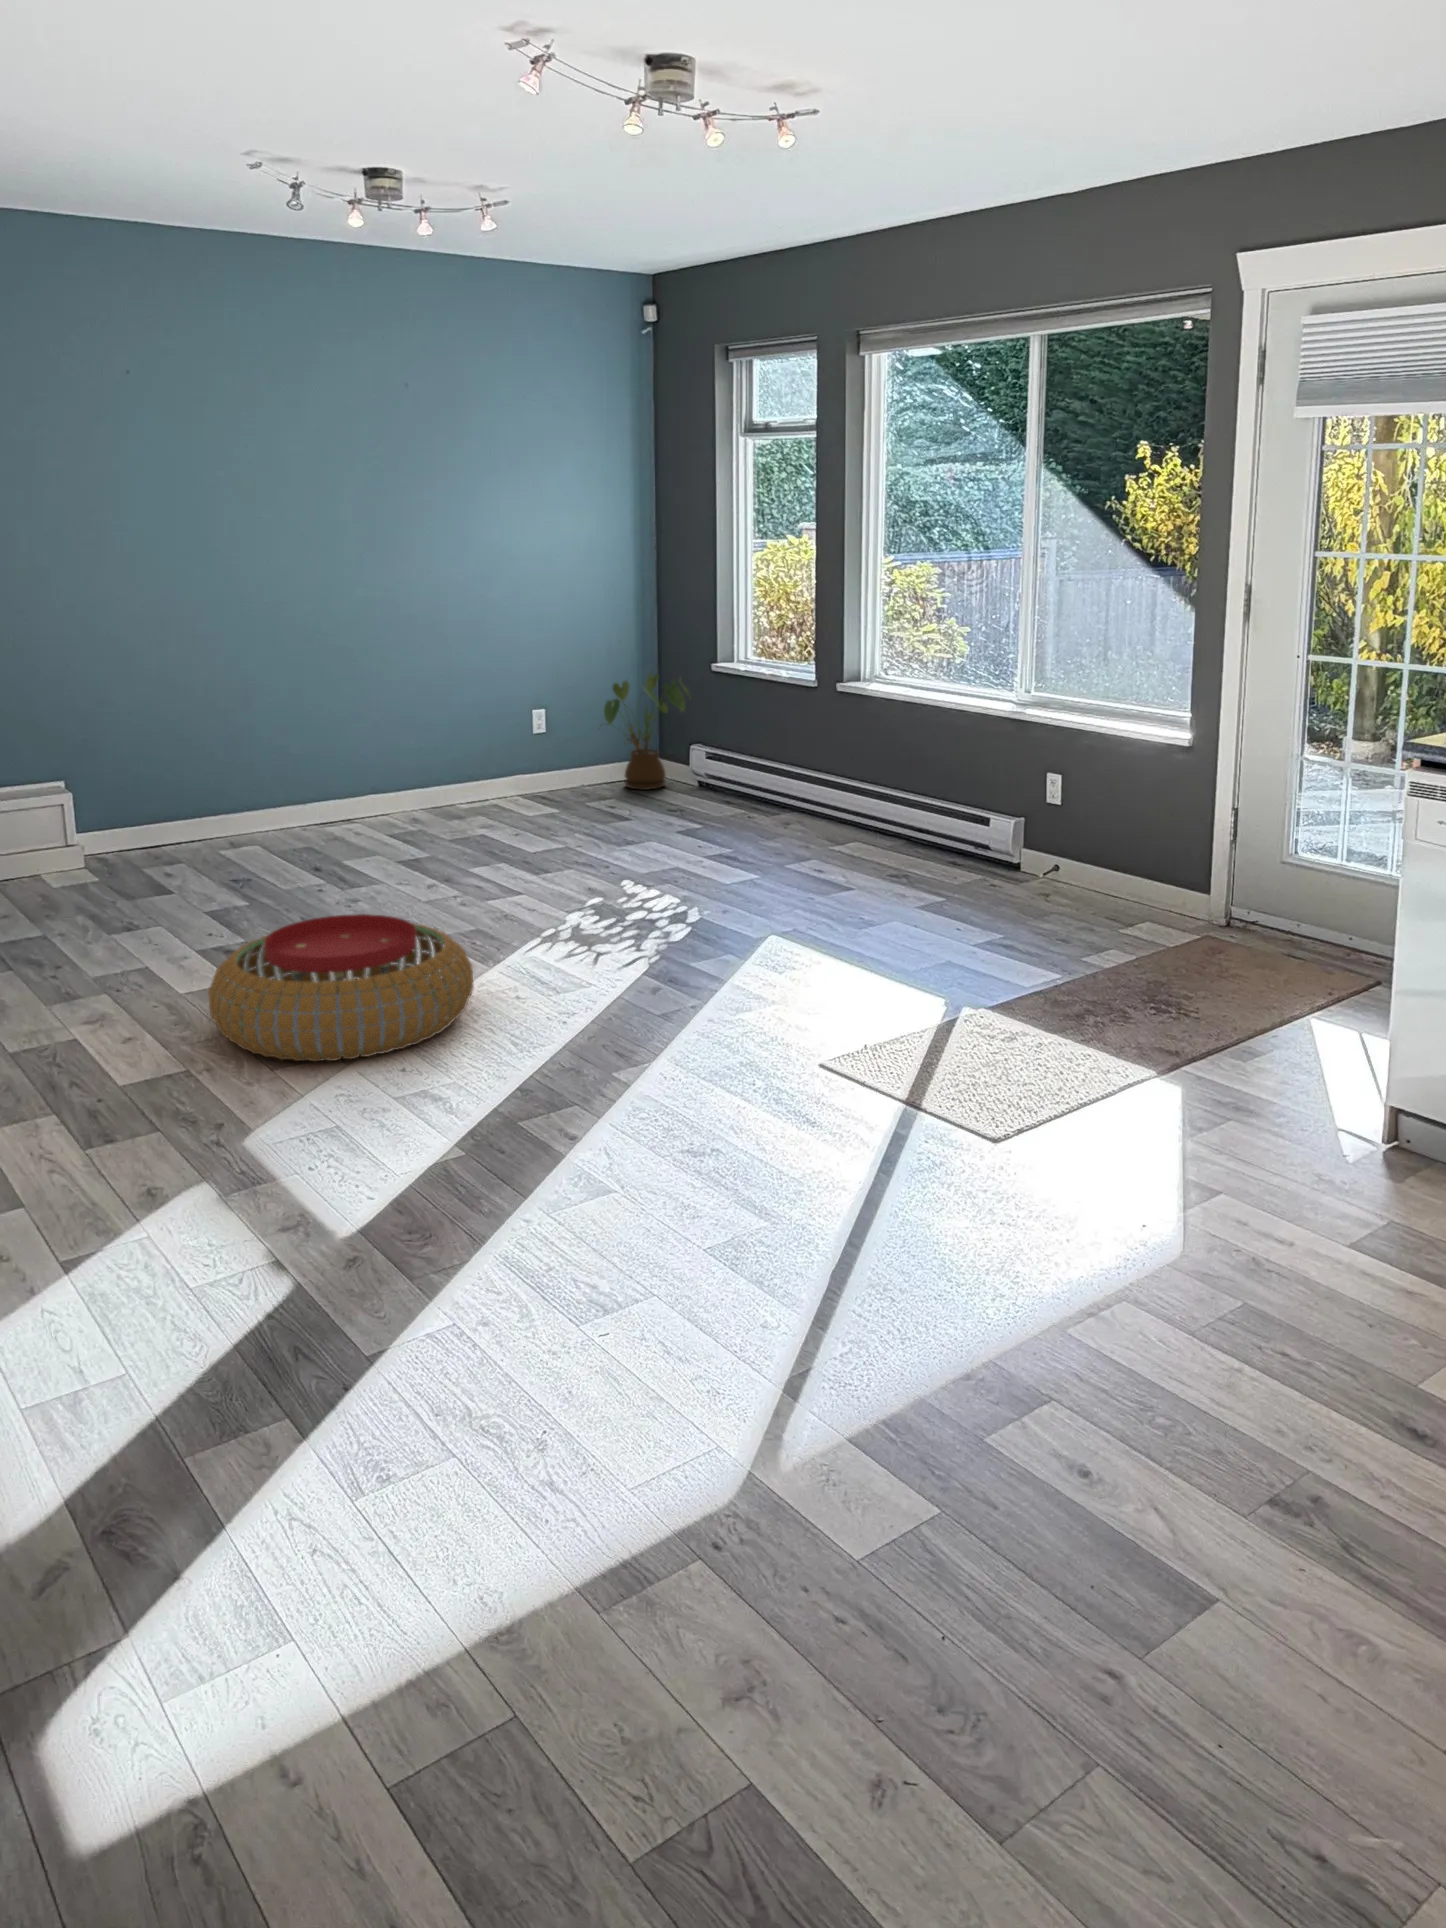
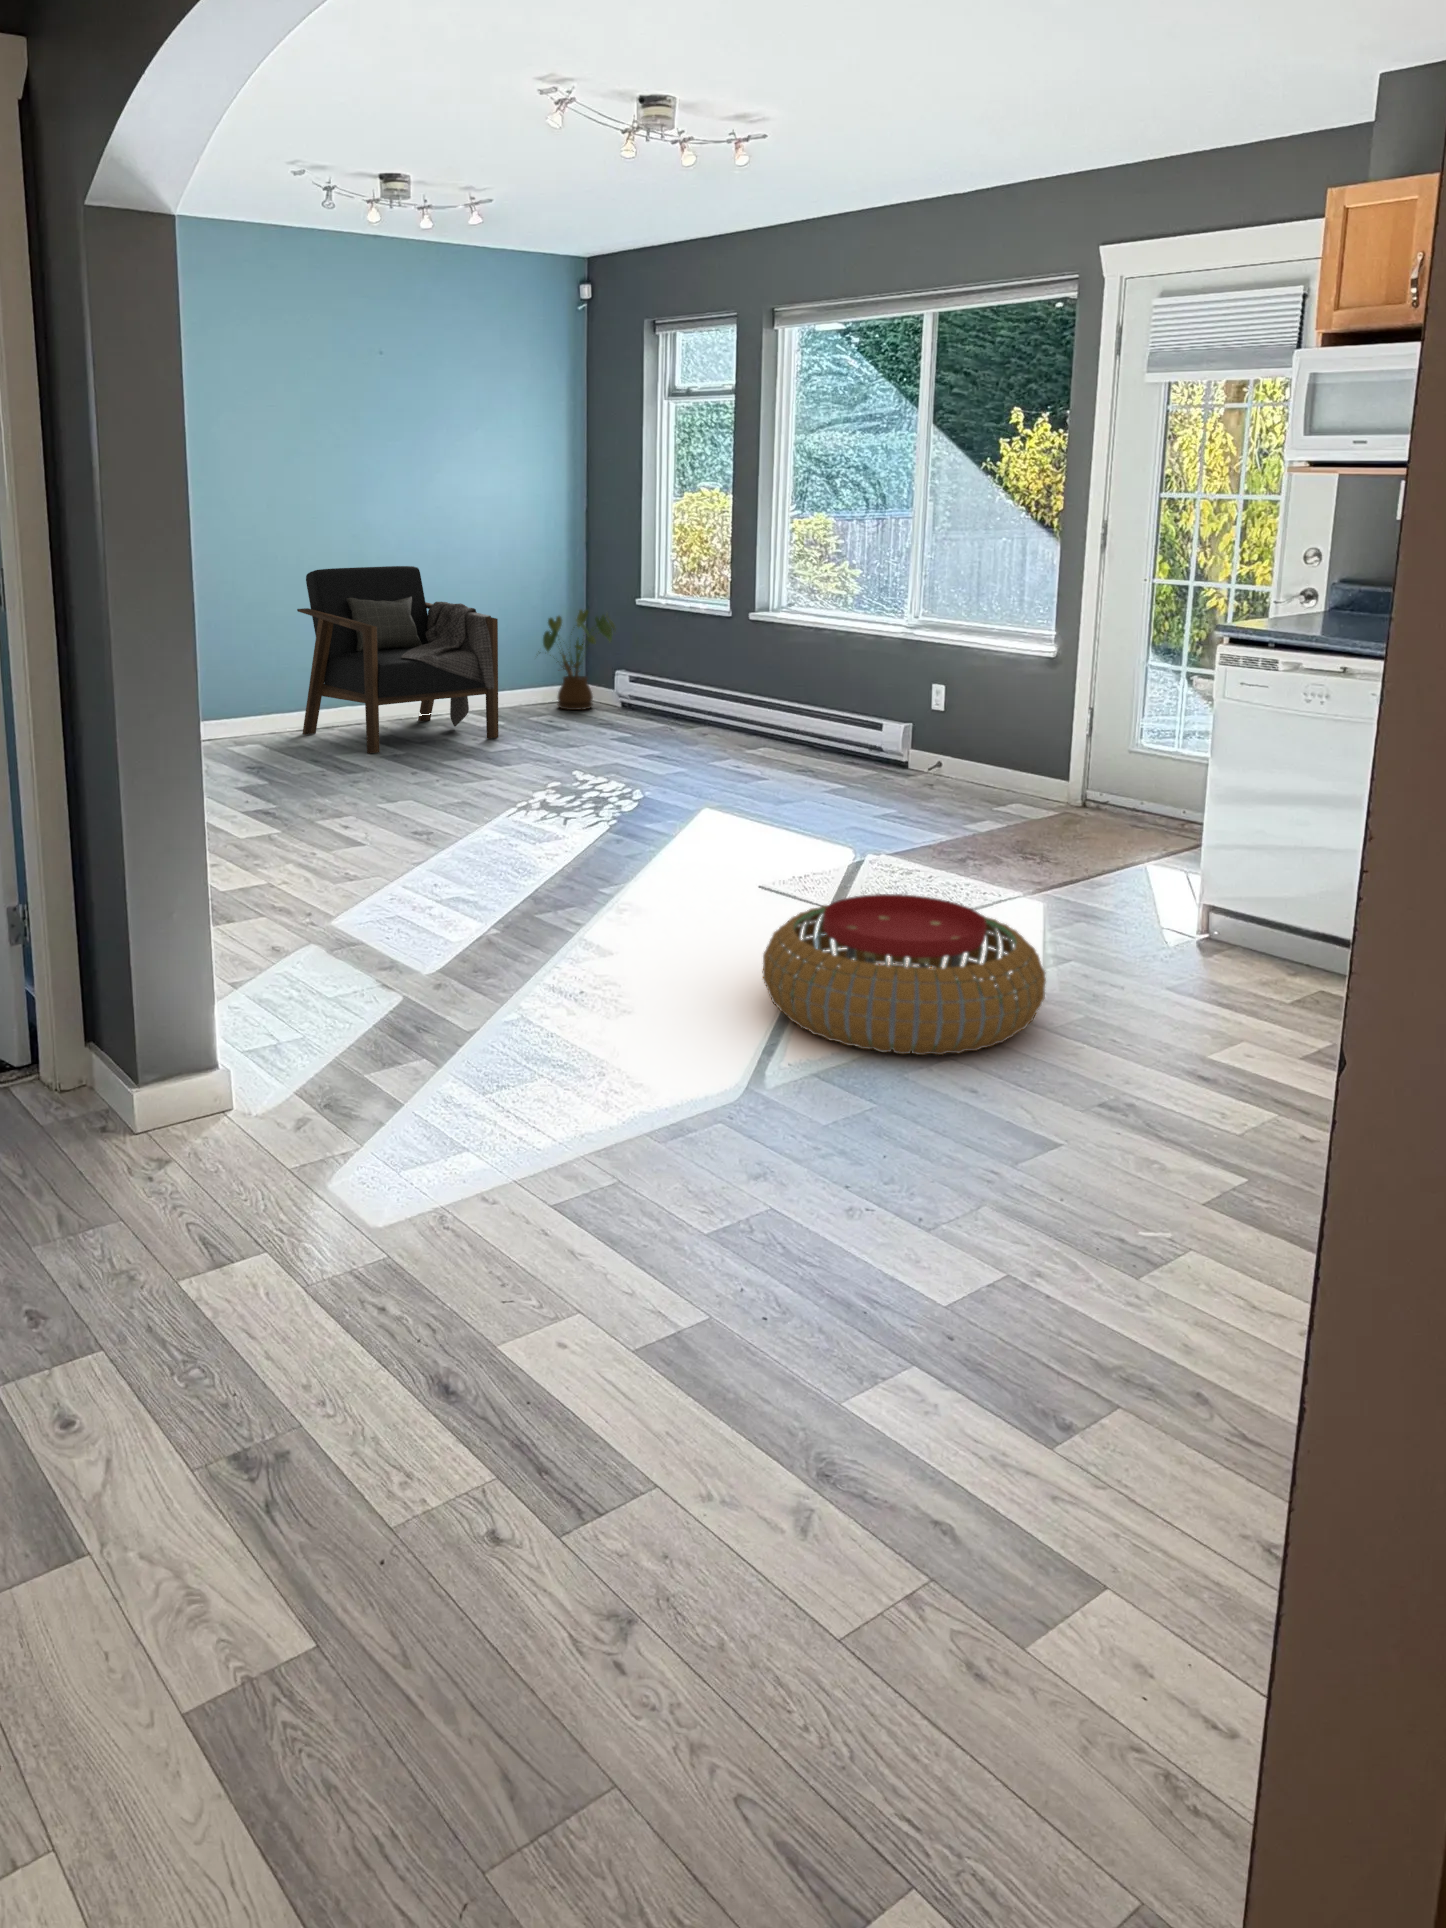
armchair: none [304,630,545,859] -> present [297,566,498,753]
pouf: present [208,914,474,1061] -> present [763,894,1046,1055]

